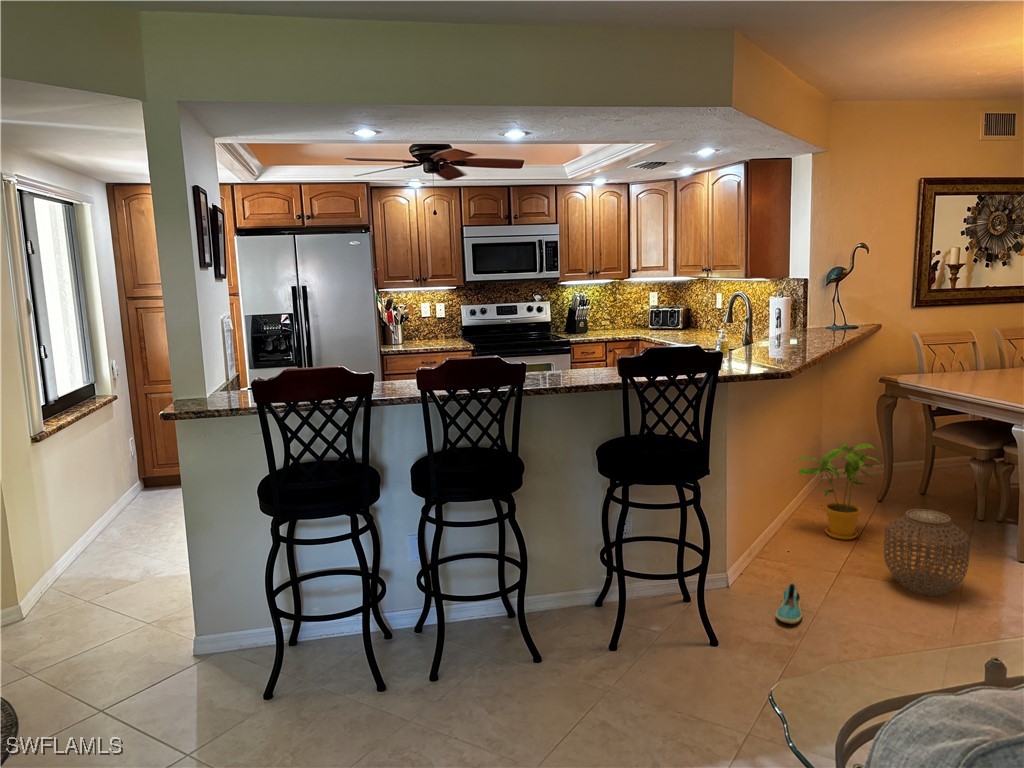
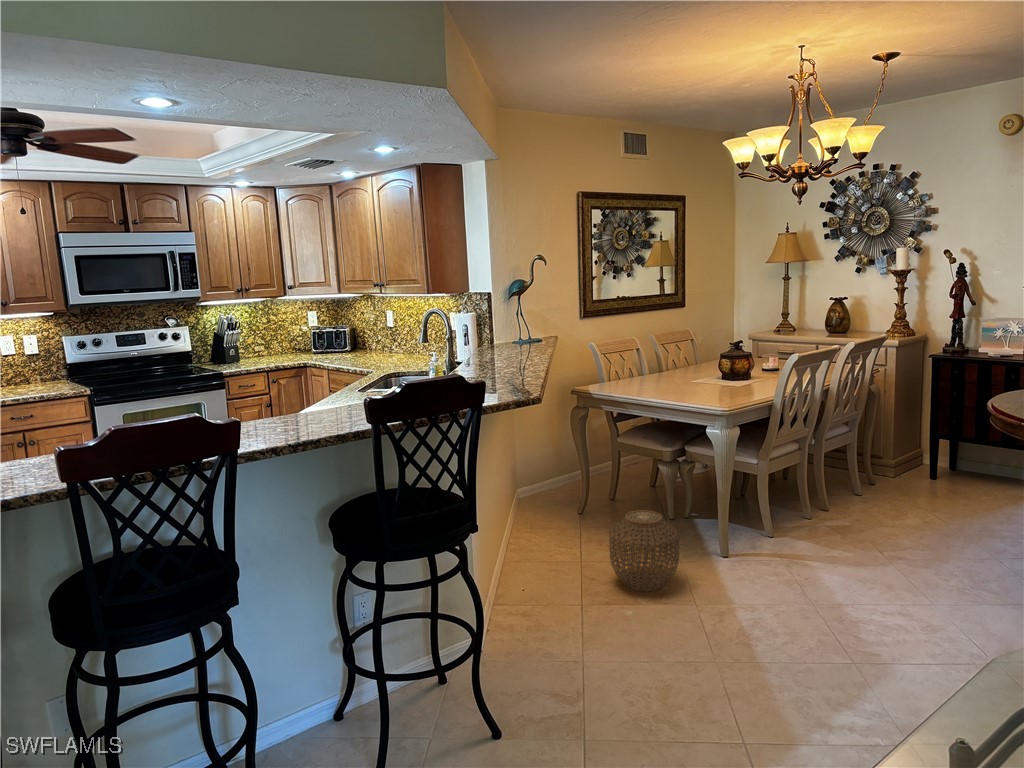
house plant: present [796,444,880,540] -> none [504,454,584,551]
shoe: present [775,583,802,624] -> none [539,613,567,659]

